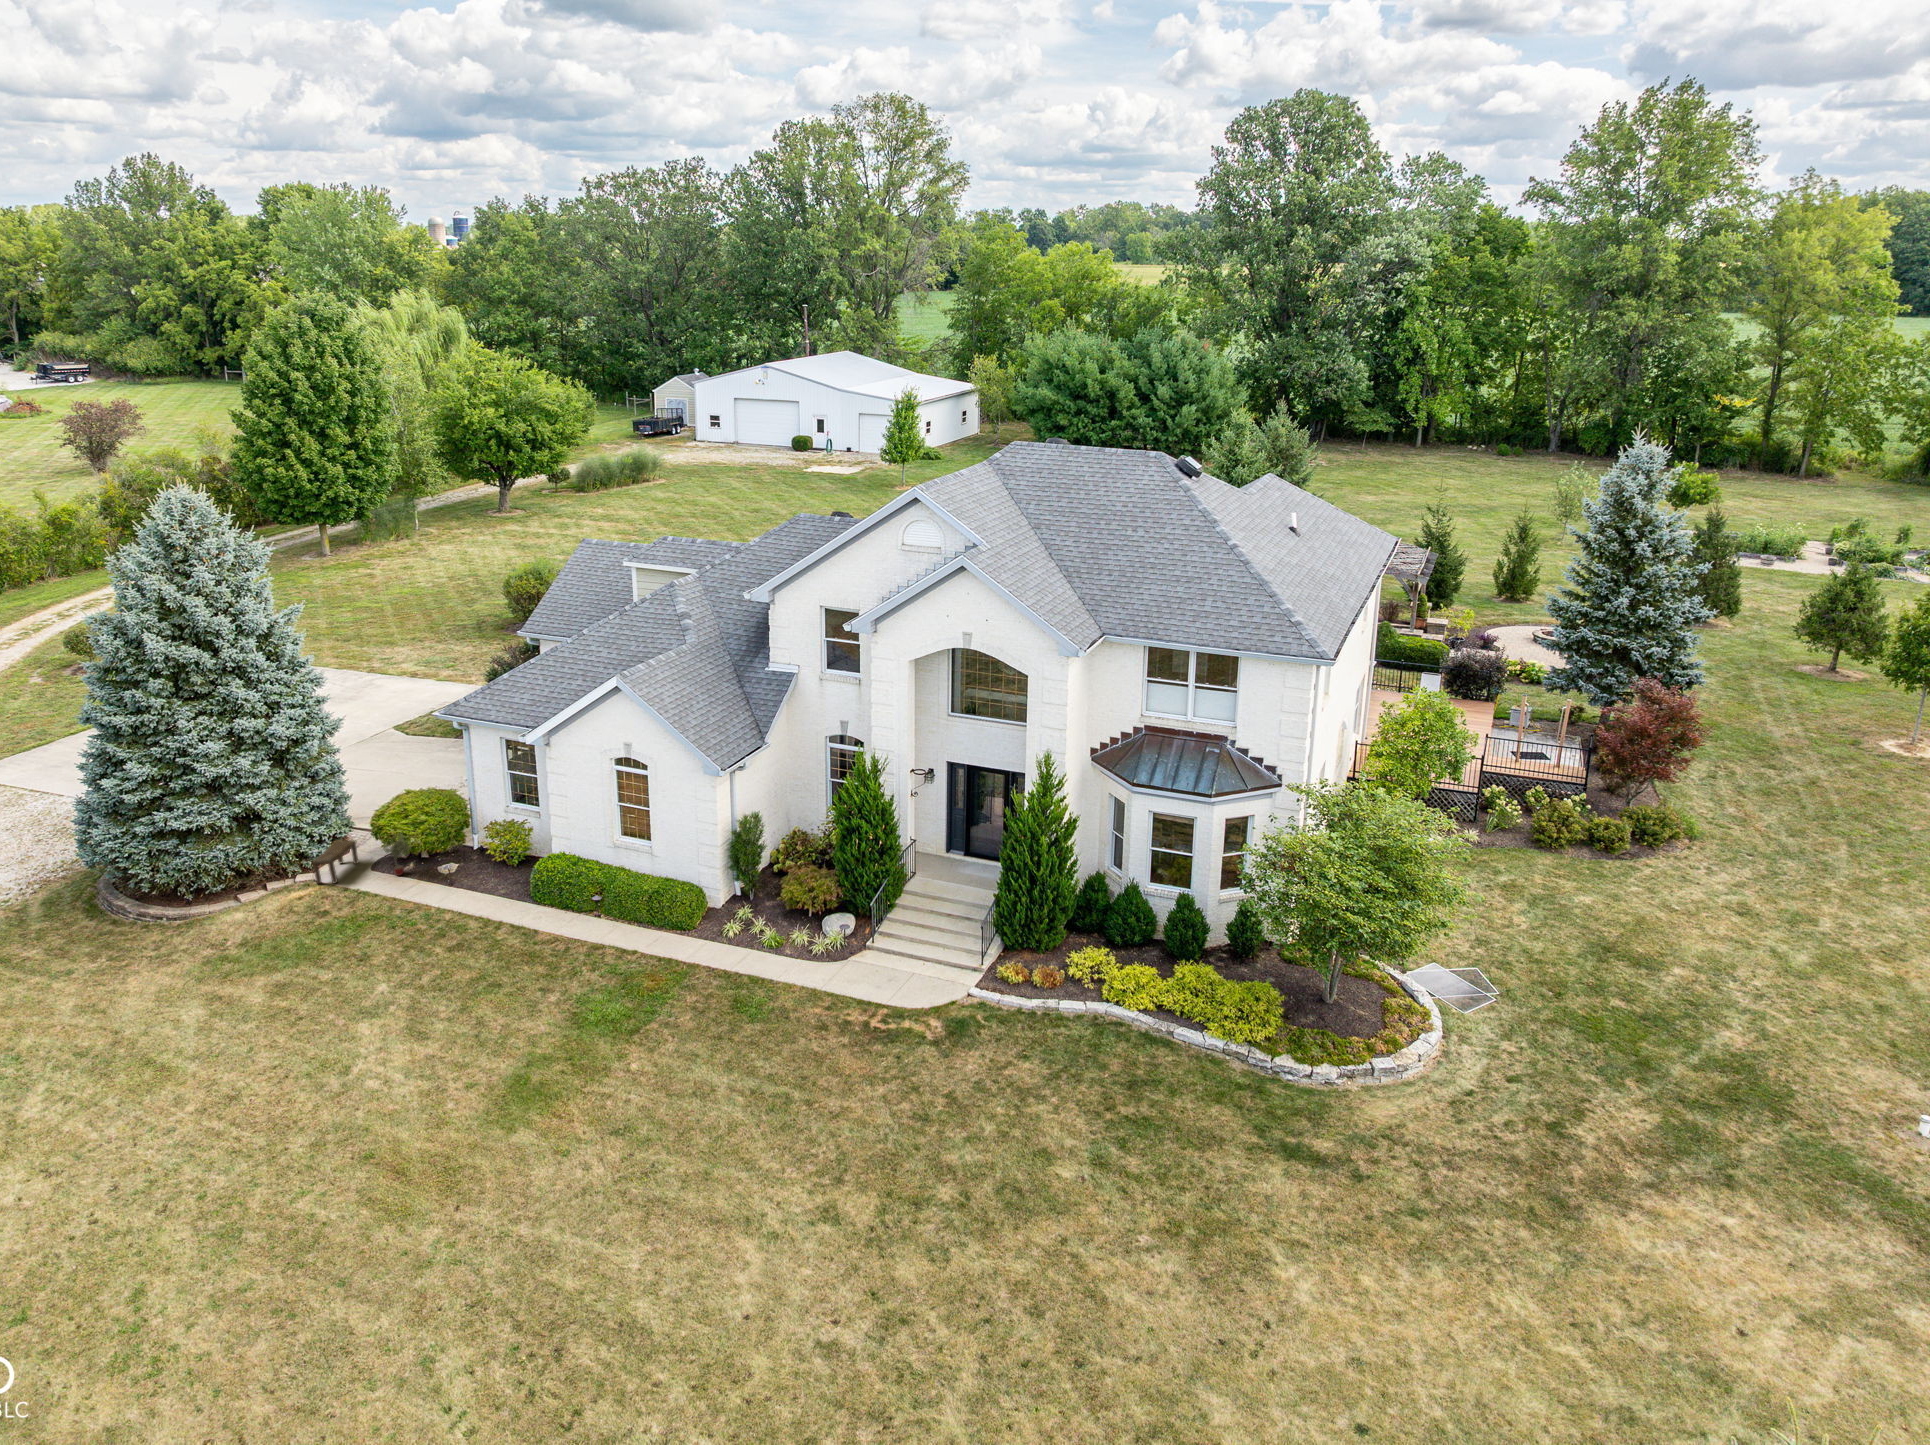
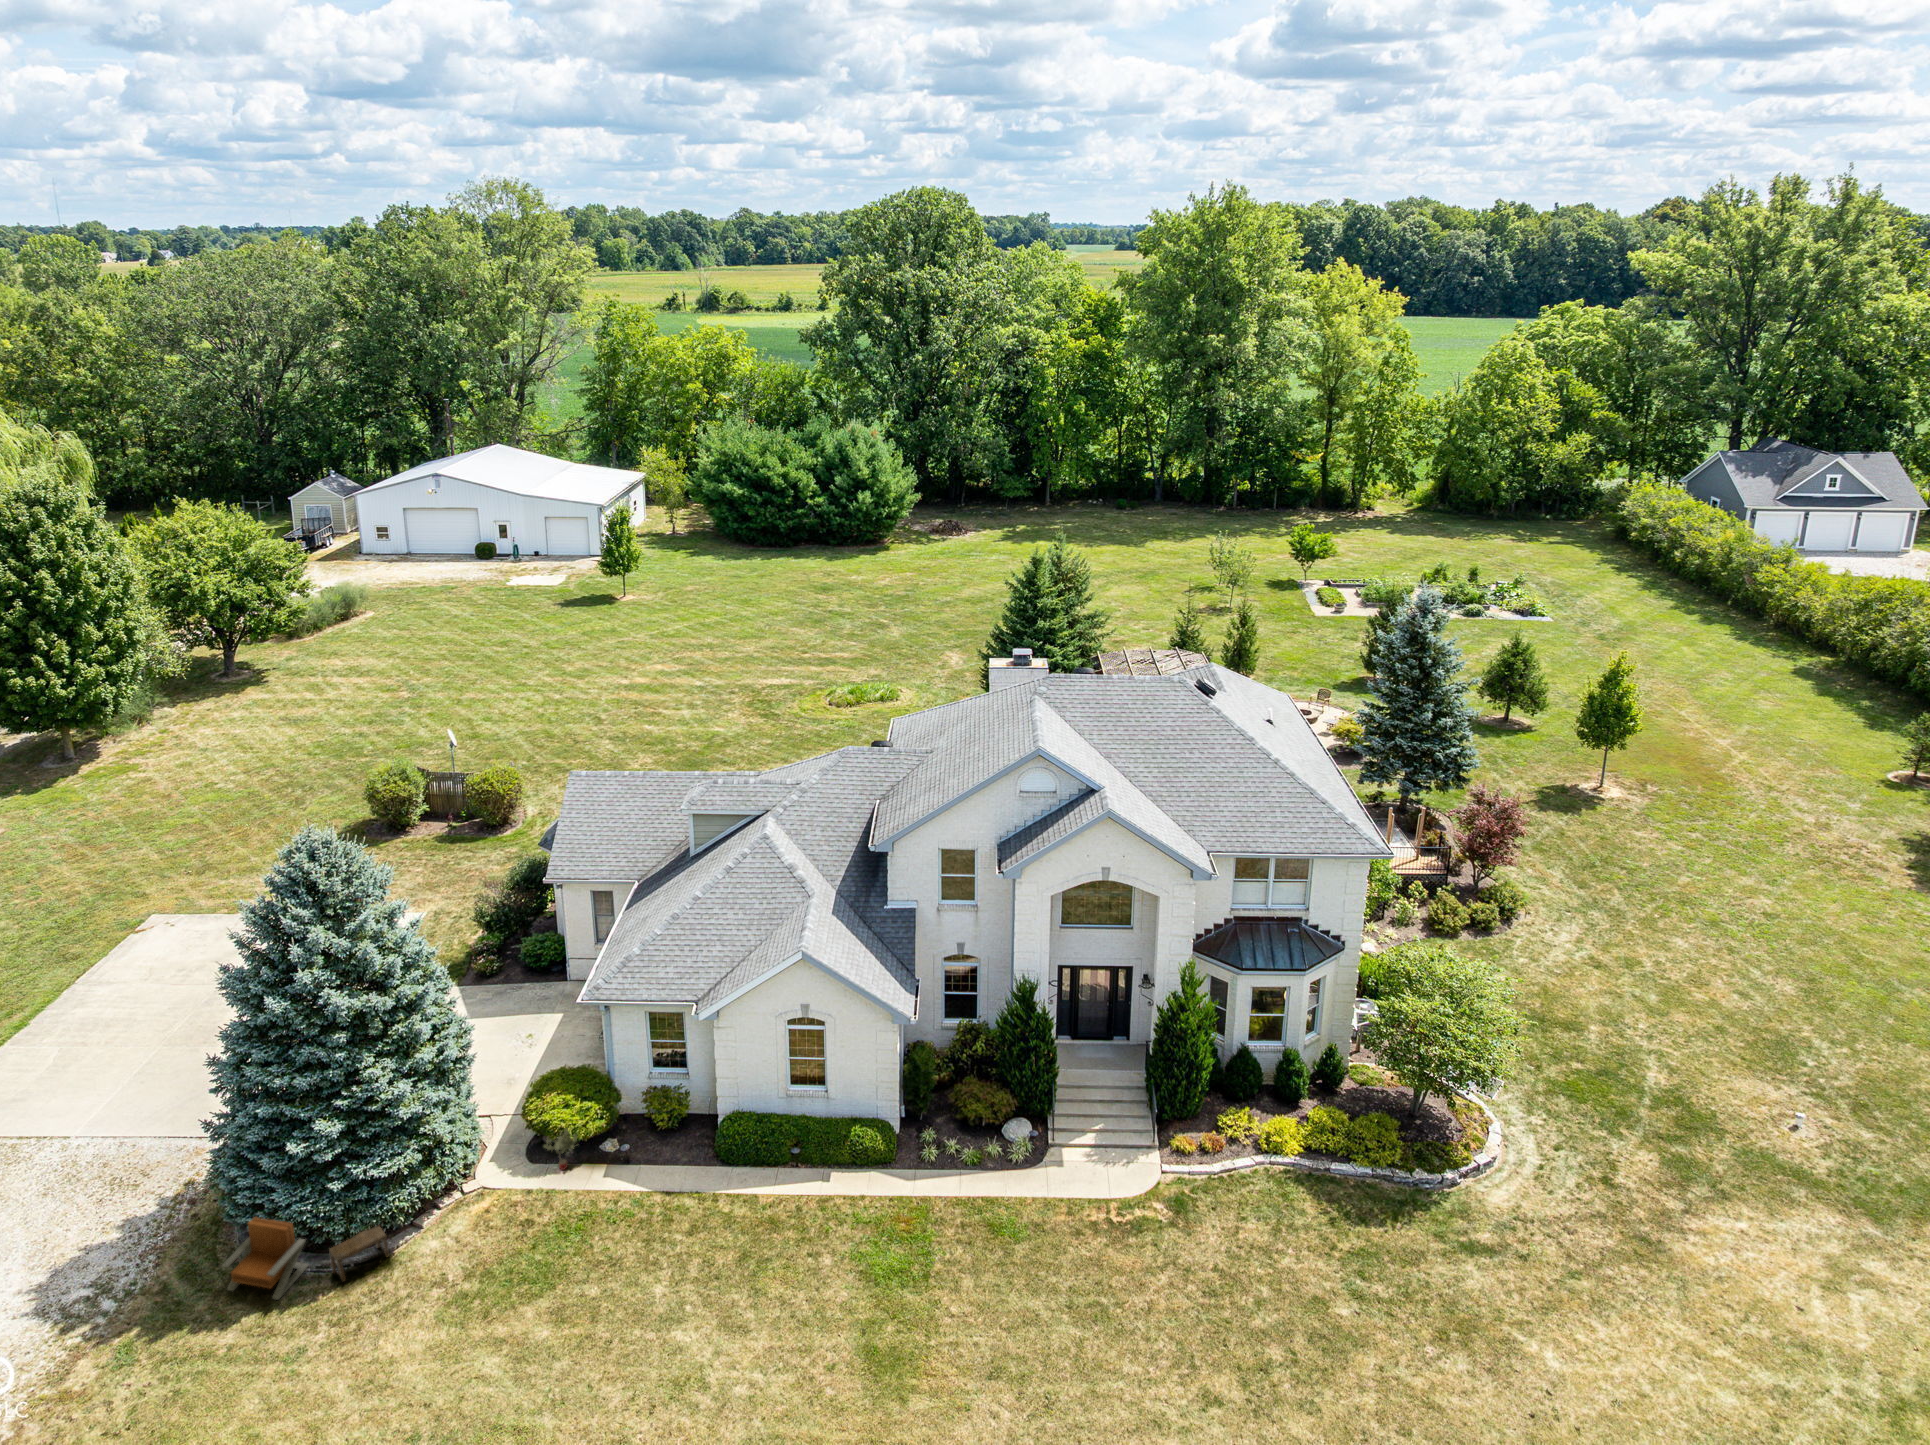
bench: present [312,840,358,884] -> present [329,1226,389,1281]
lounge chair: none [61,848,142,923] -> present [222,1217,308,1300]

